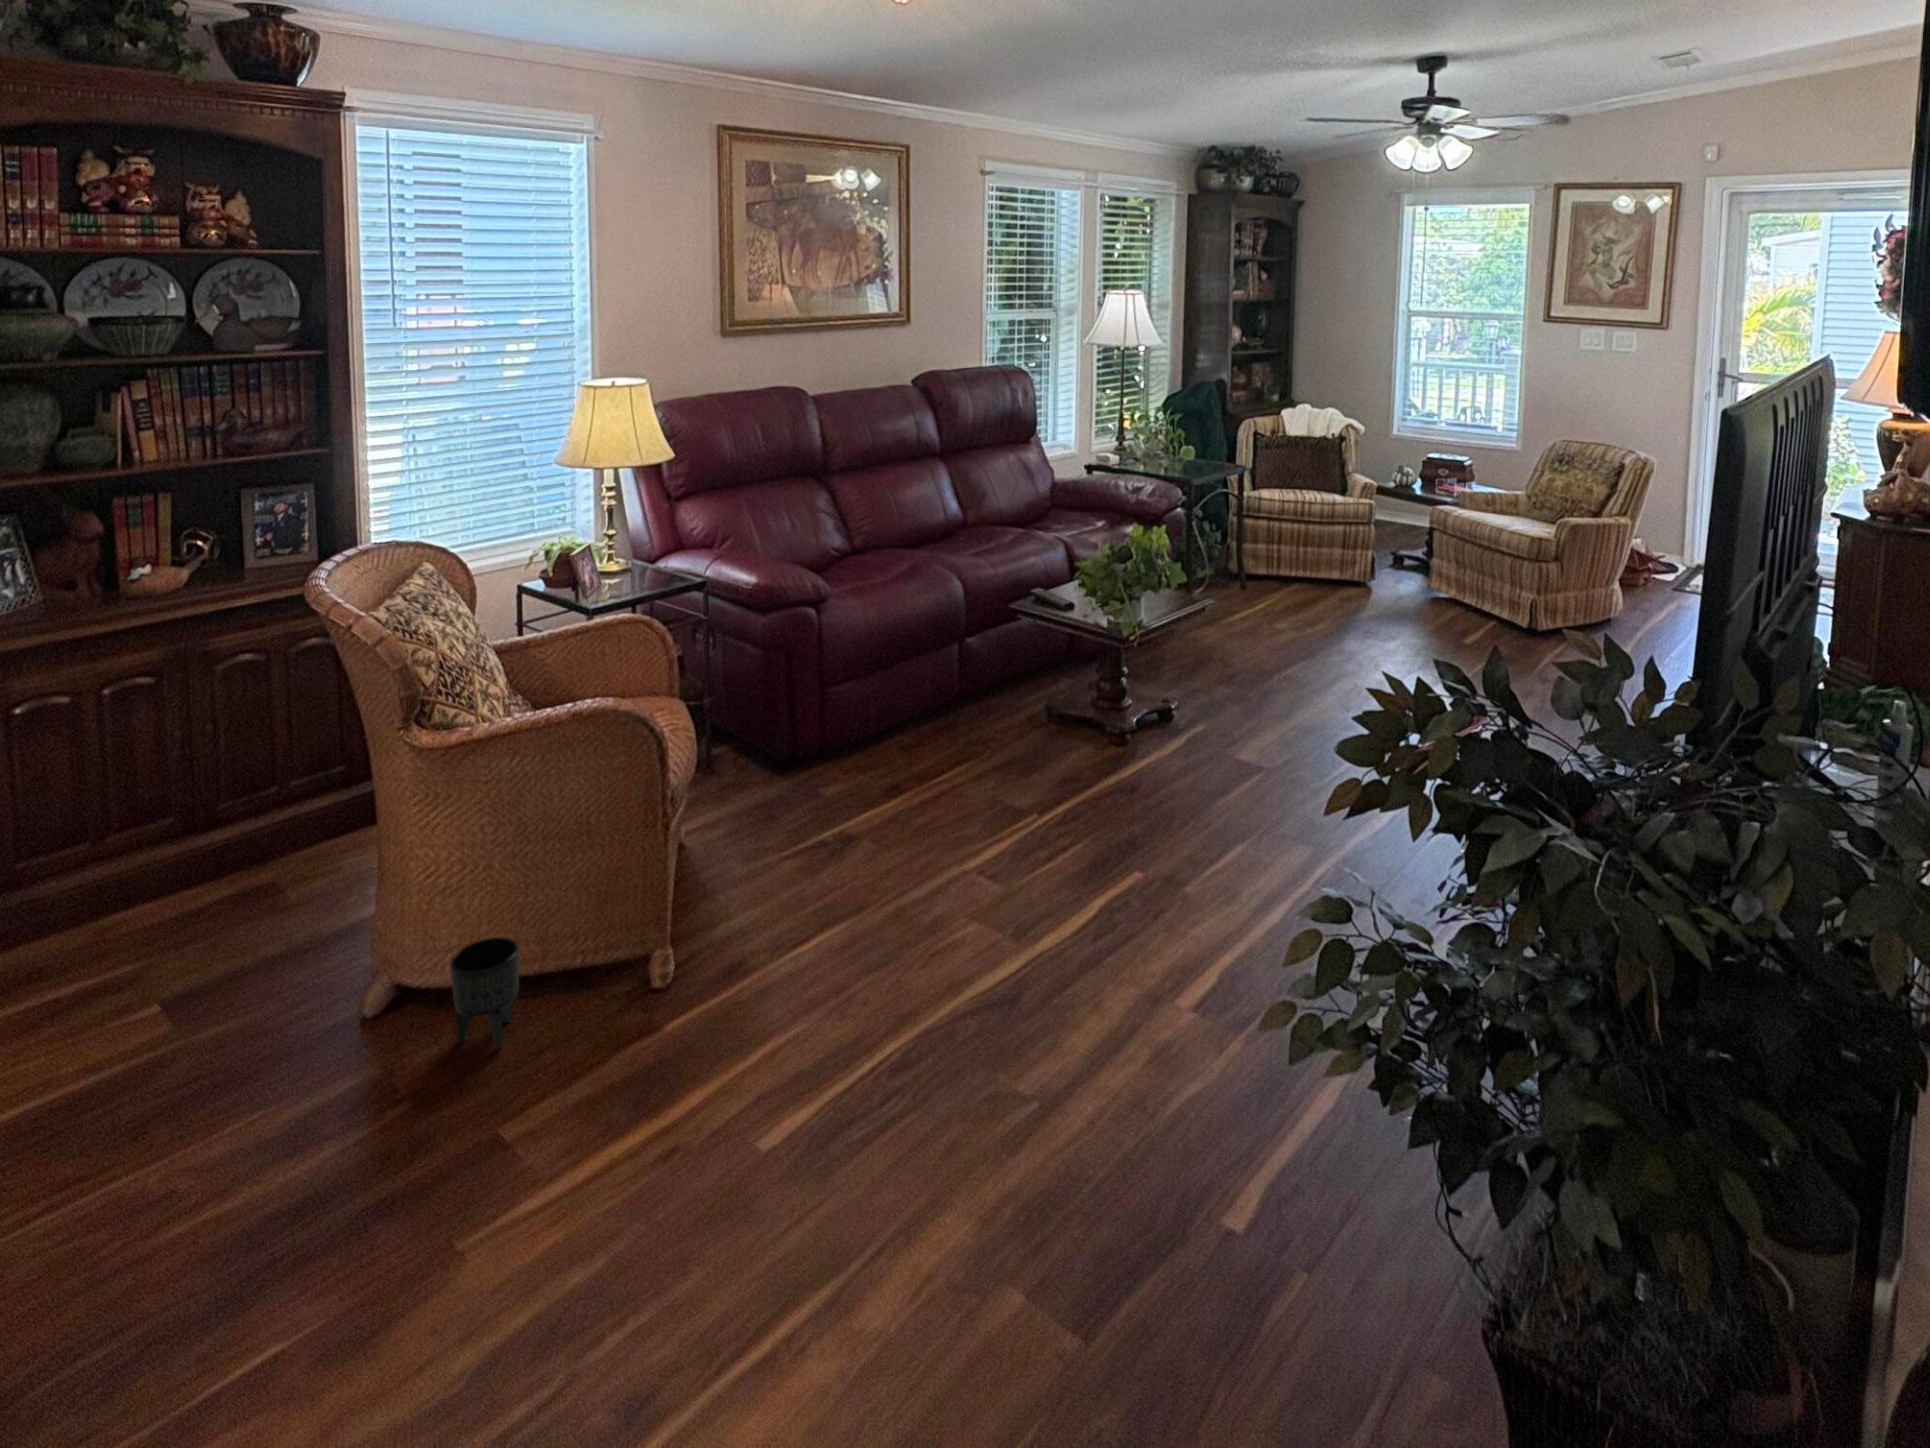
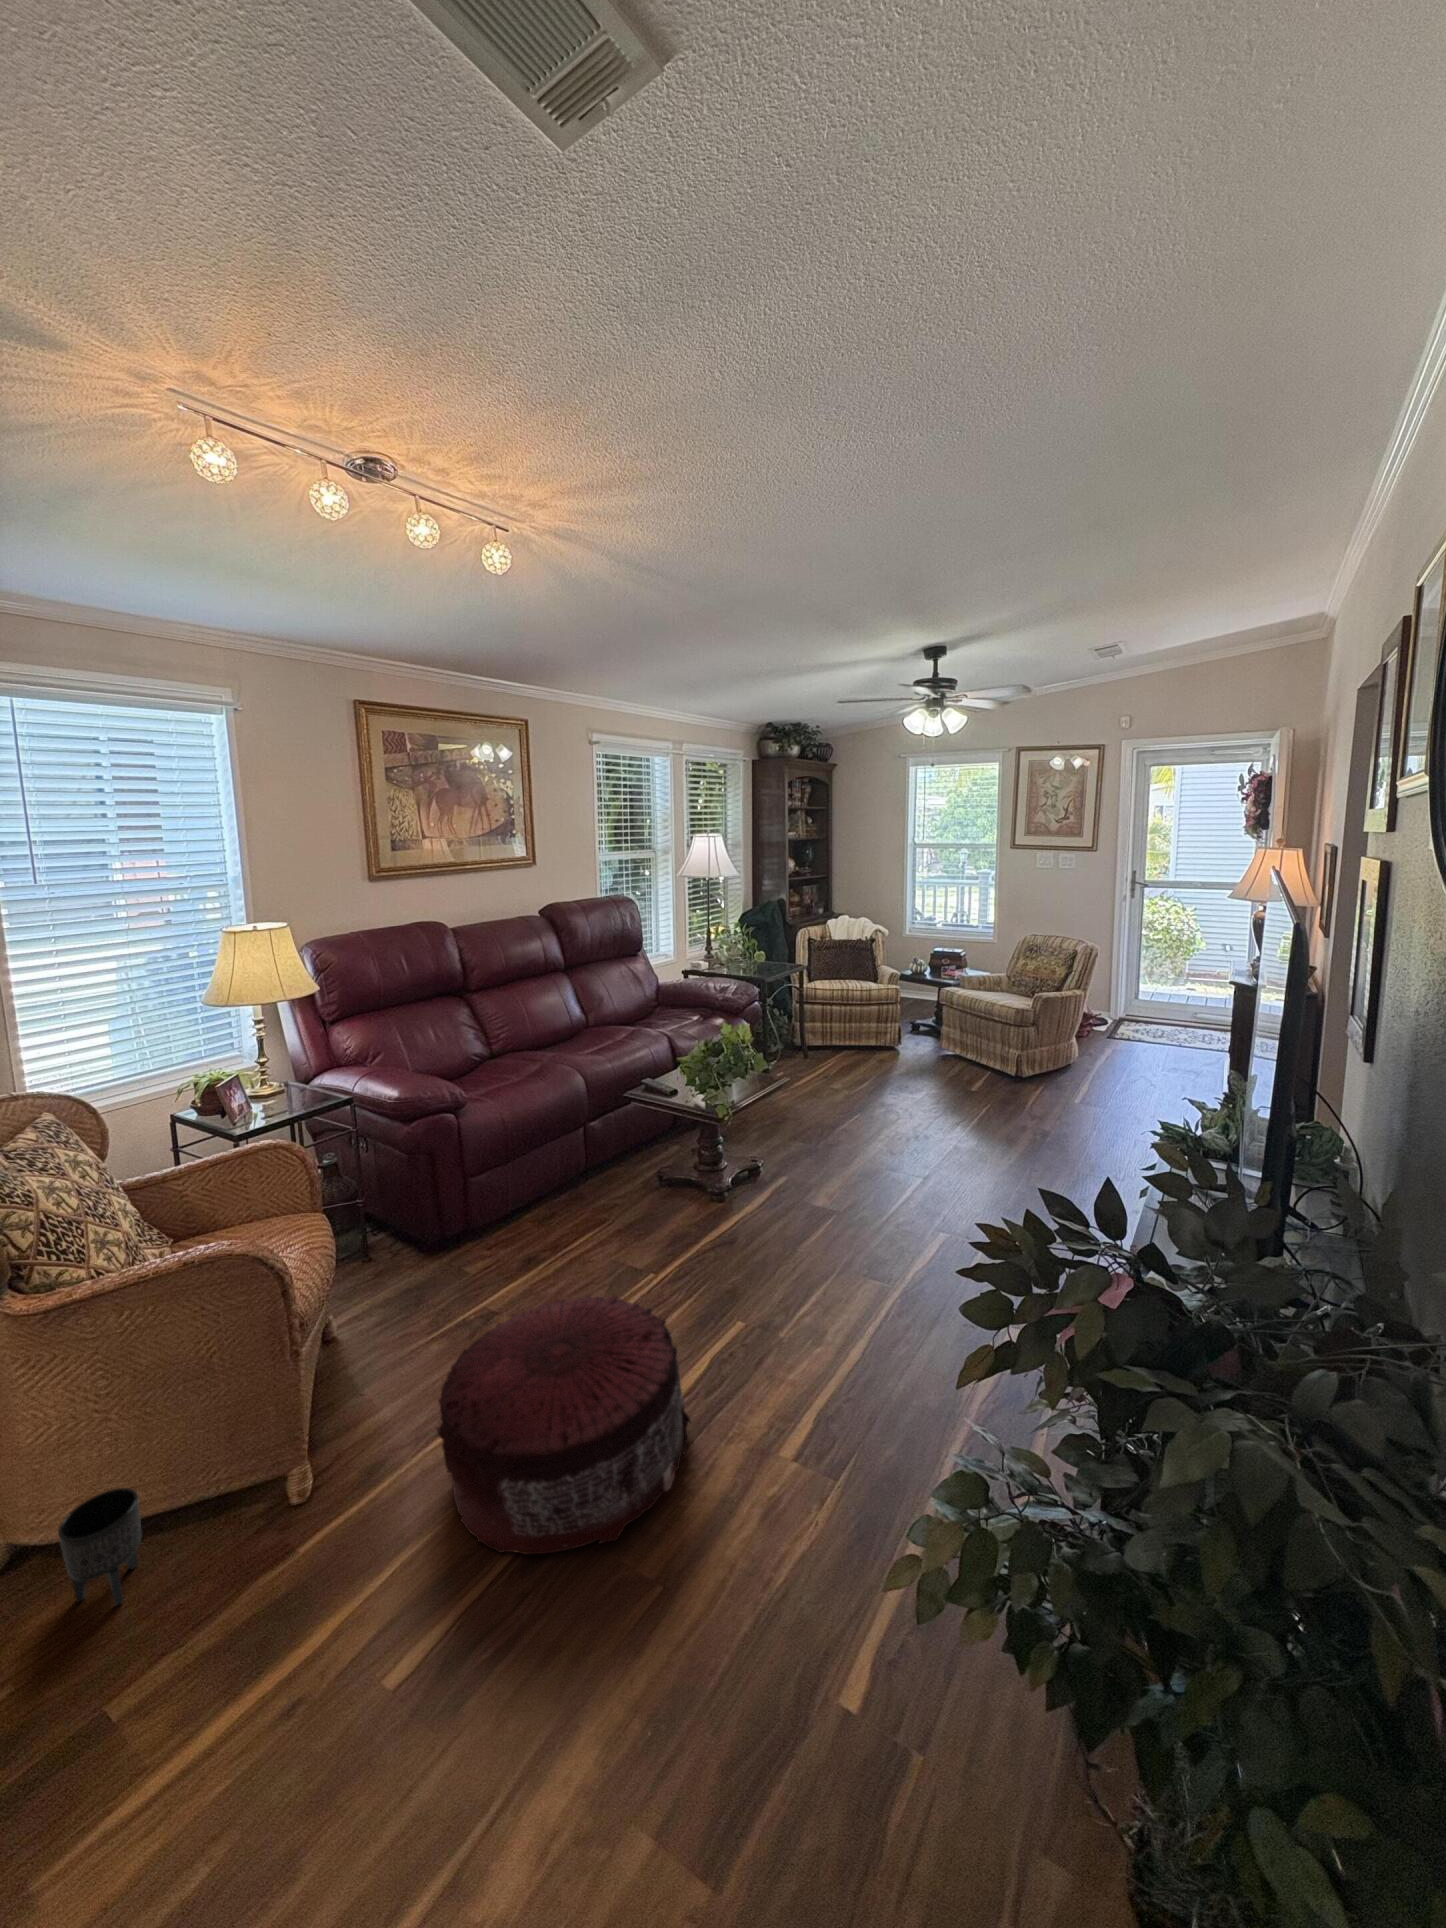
pouf: none [804,809,1076,1057] -> present [437,1294,691,1554]

